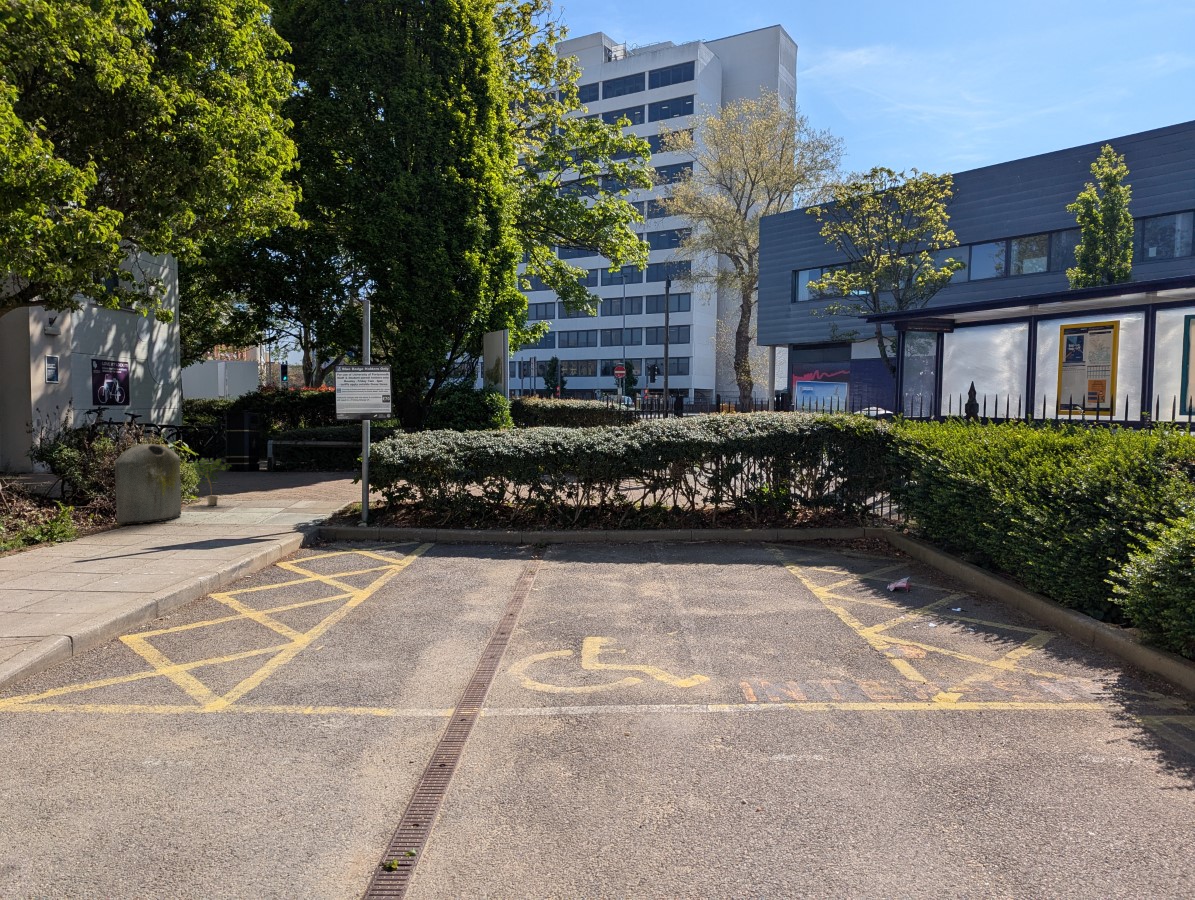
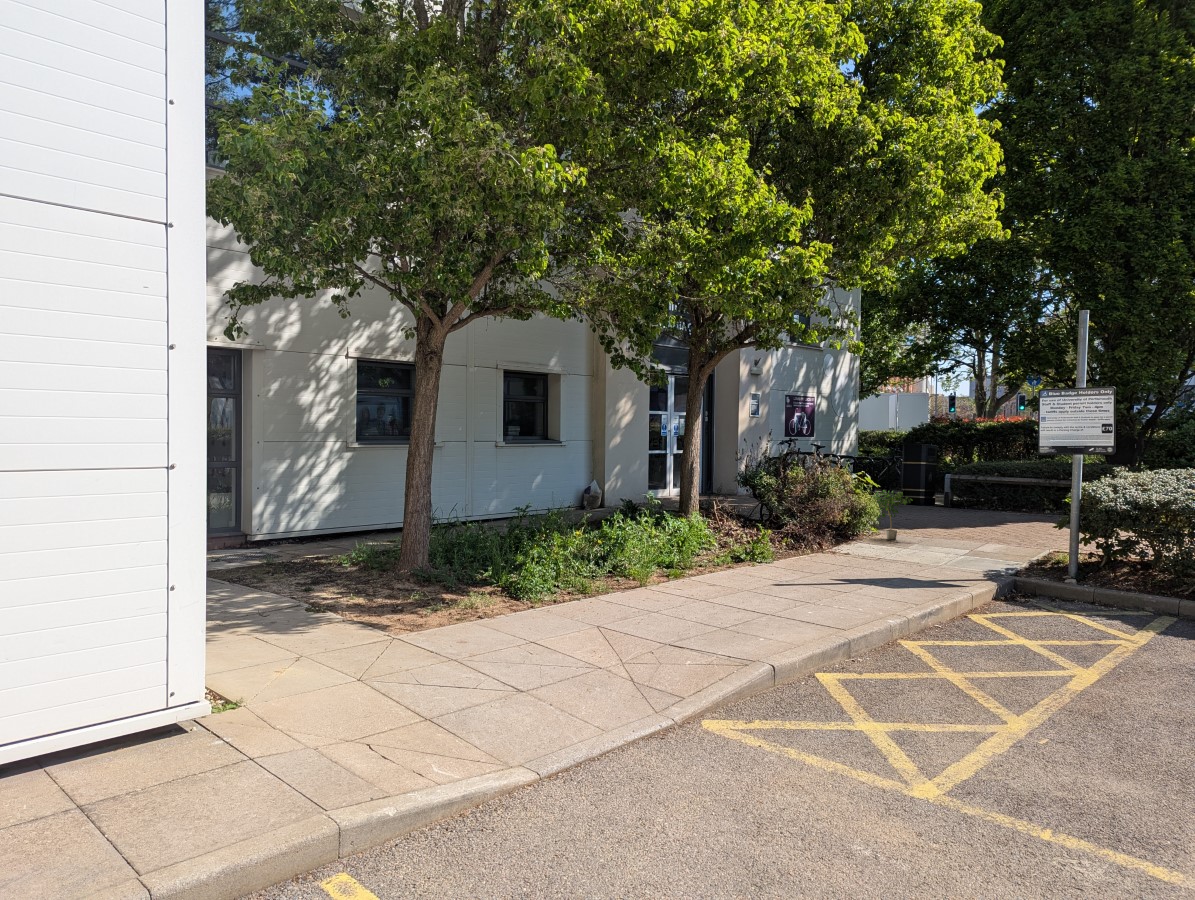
trash can: present [115,444,181,525] -> none [805,473,864,551]

